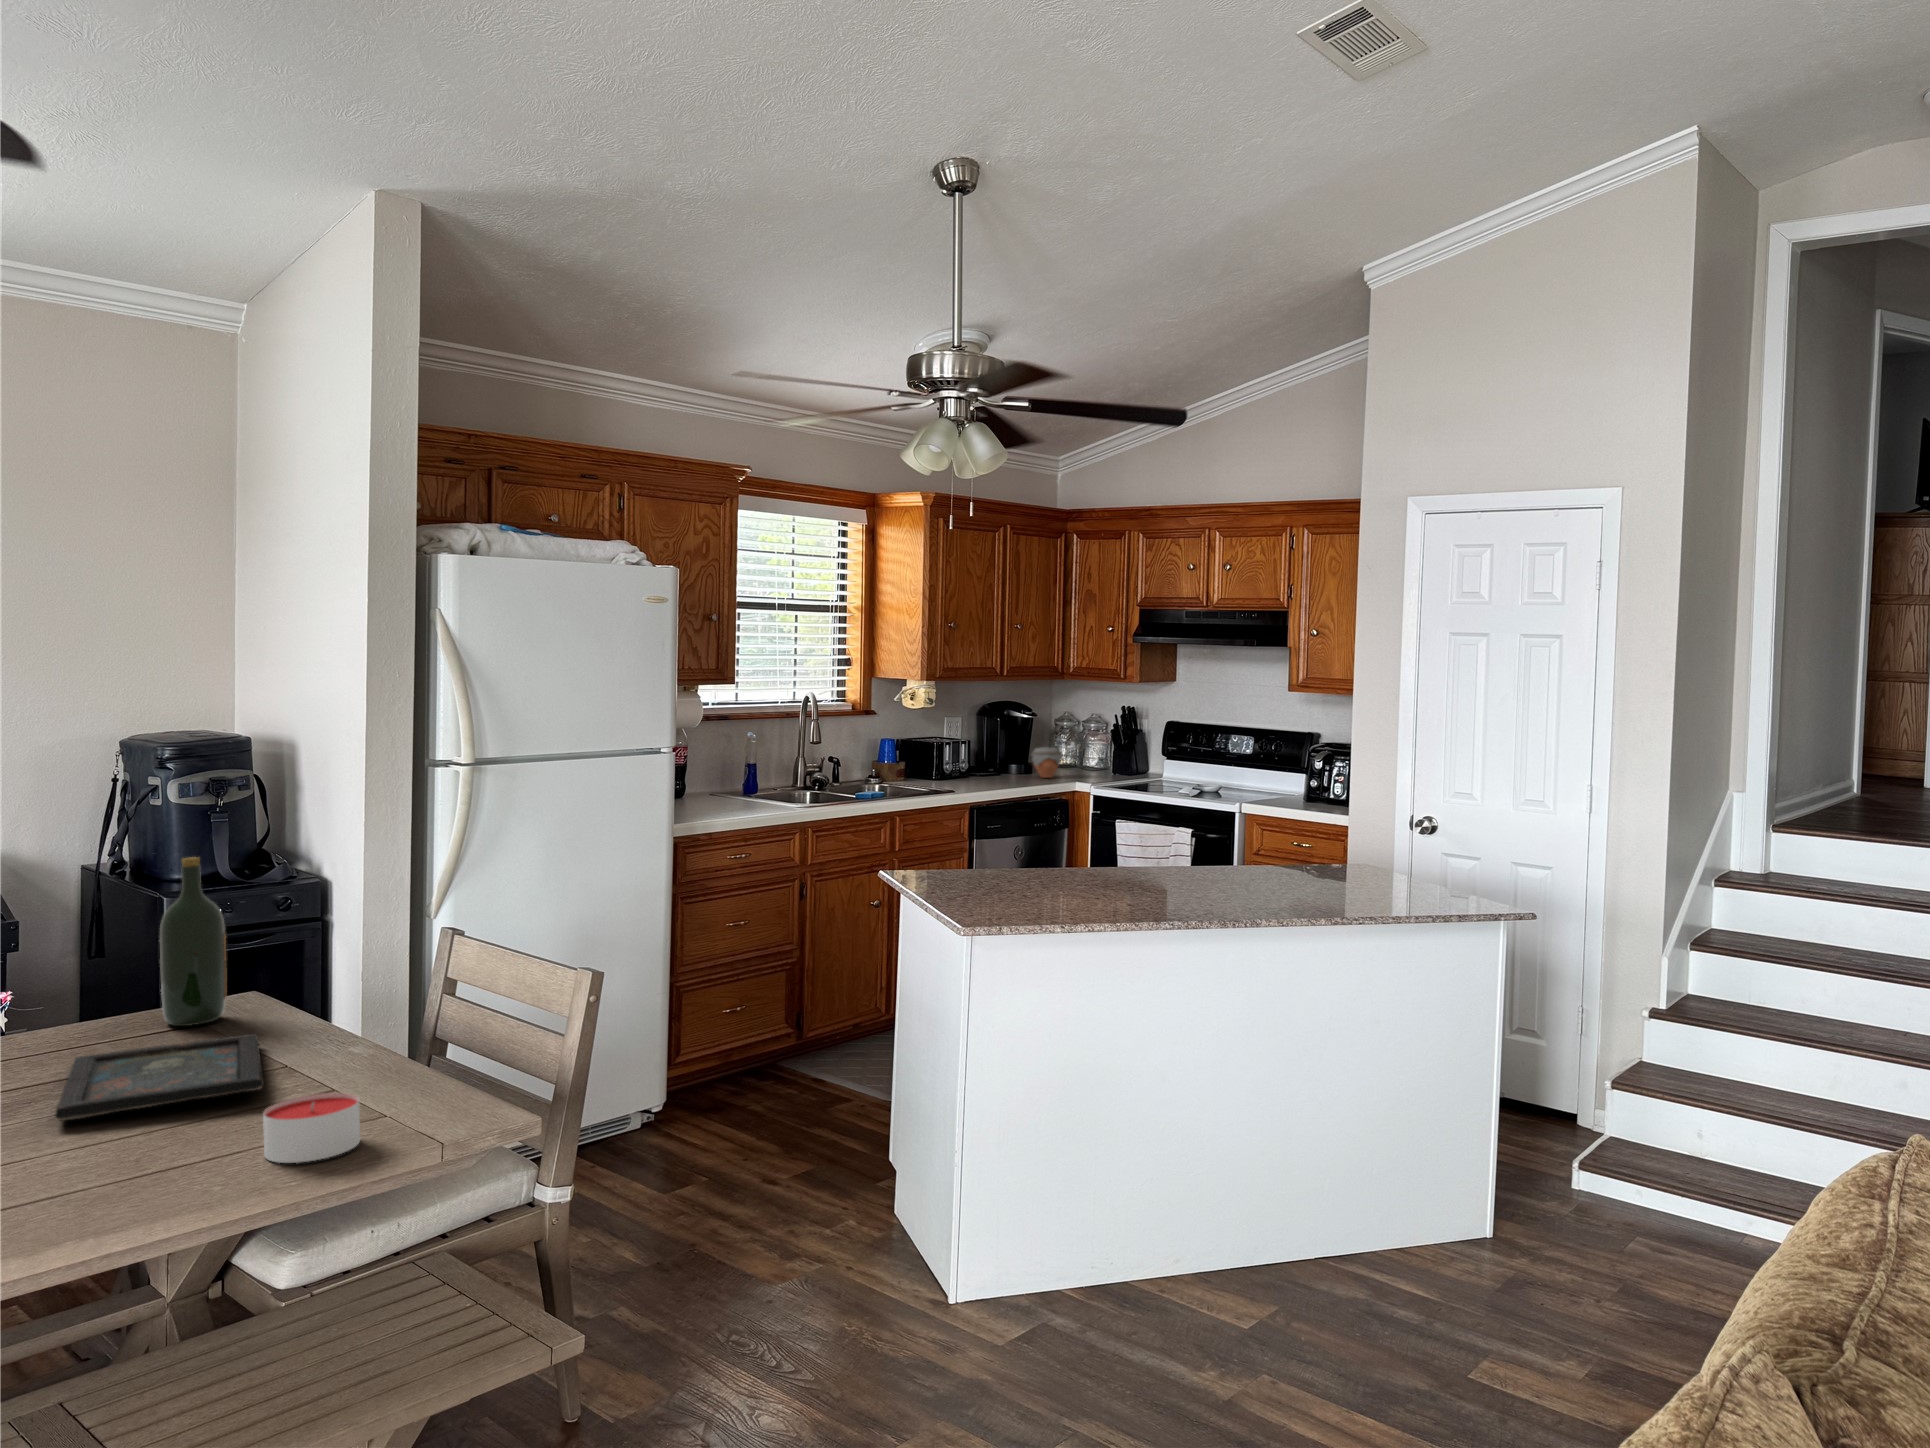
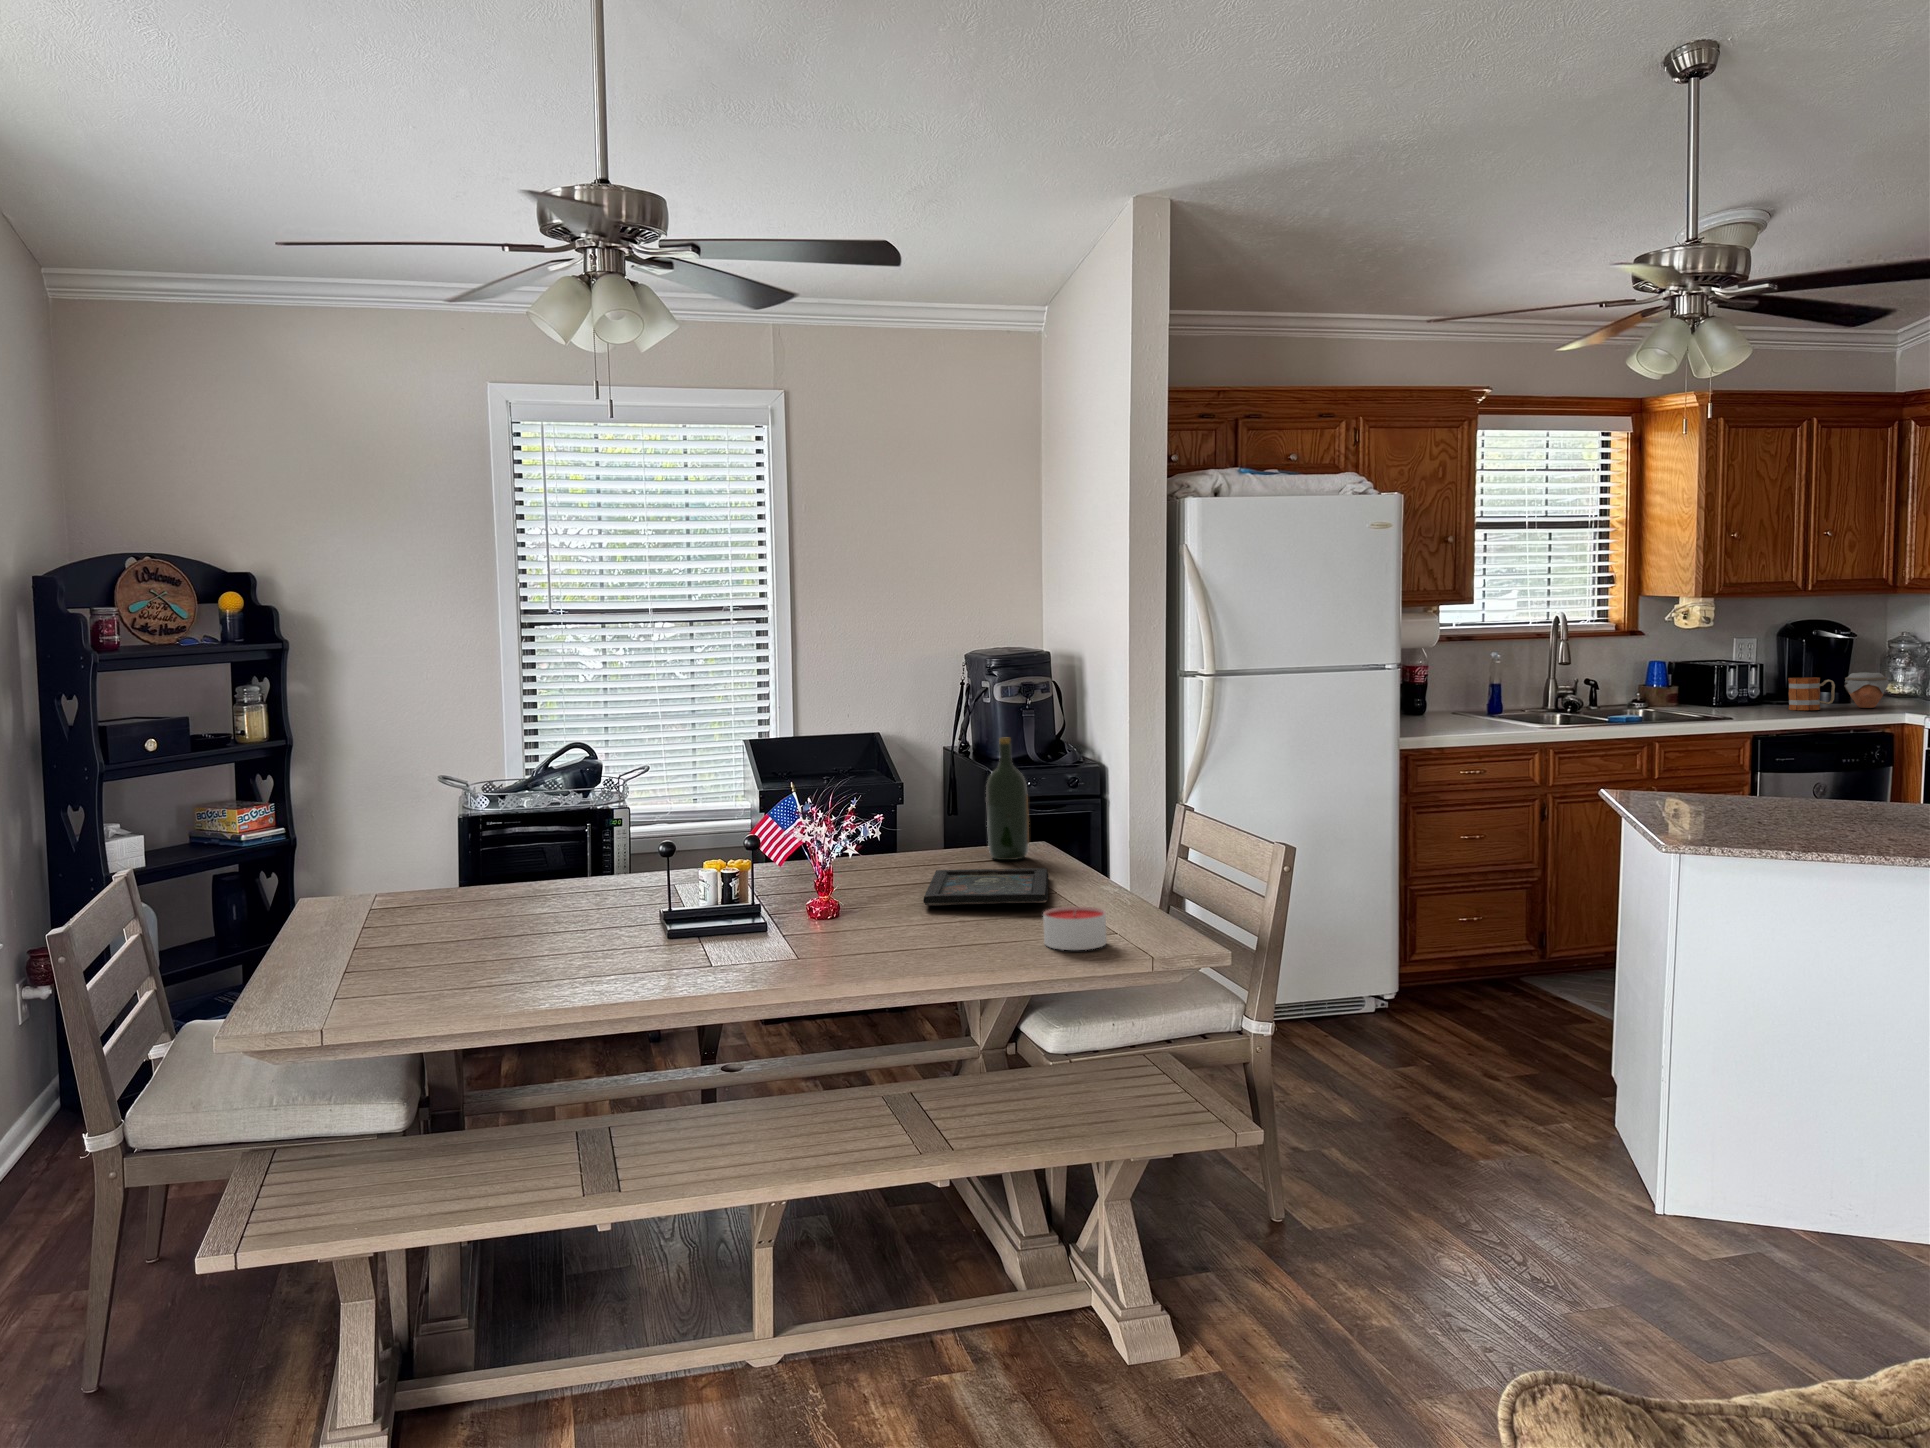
mug: none [991,752,1026,782] -> present [1788,677,1835,710]

